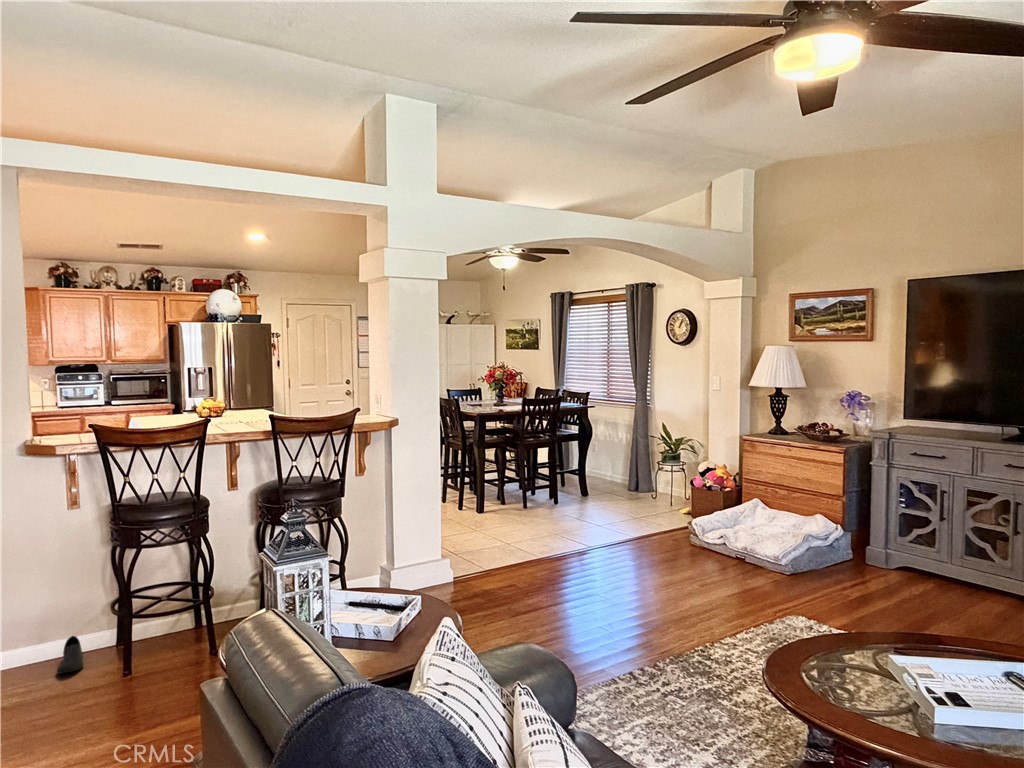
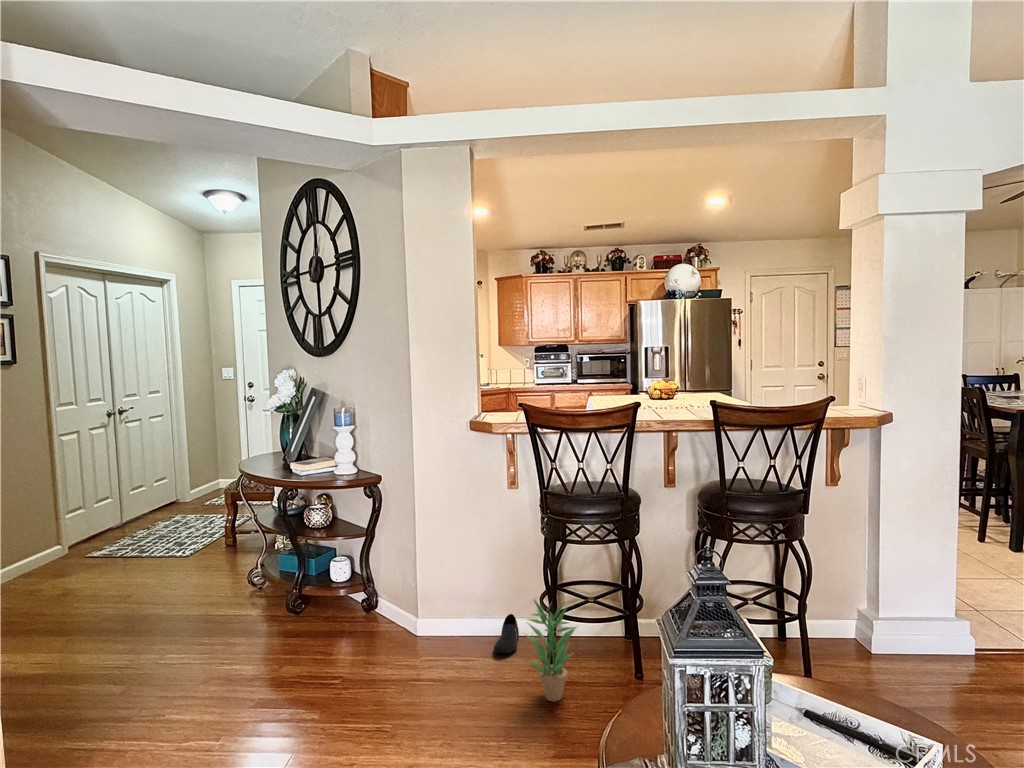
potted plant: none [102,599,160,694] -> present [526,600,576,701]

